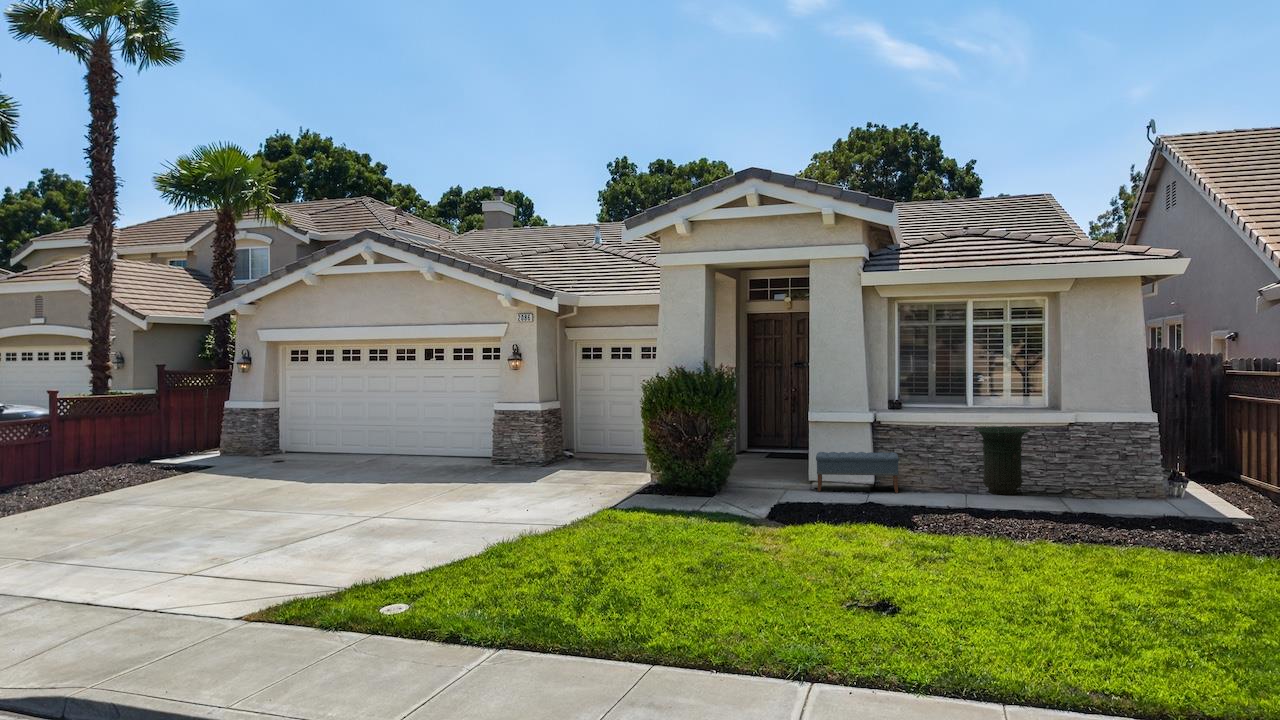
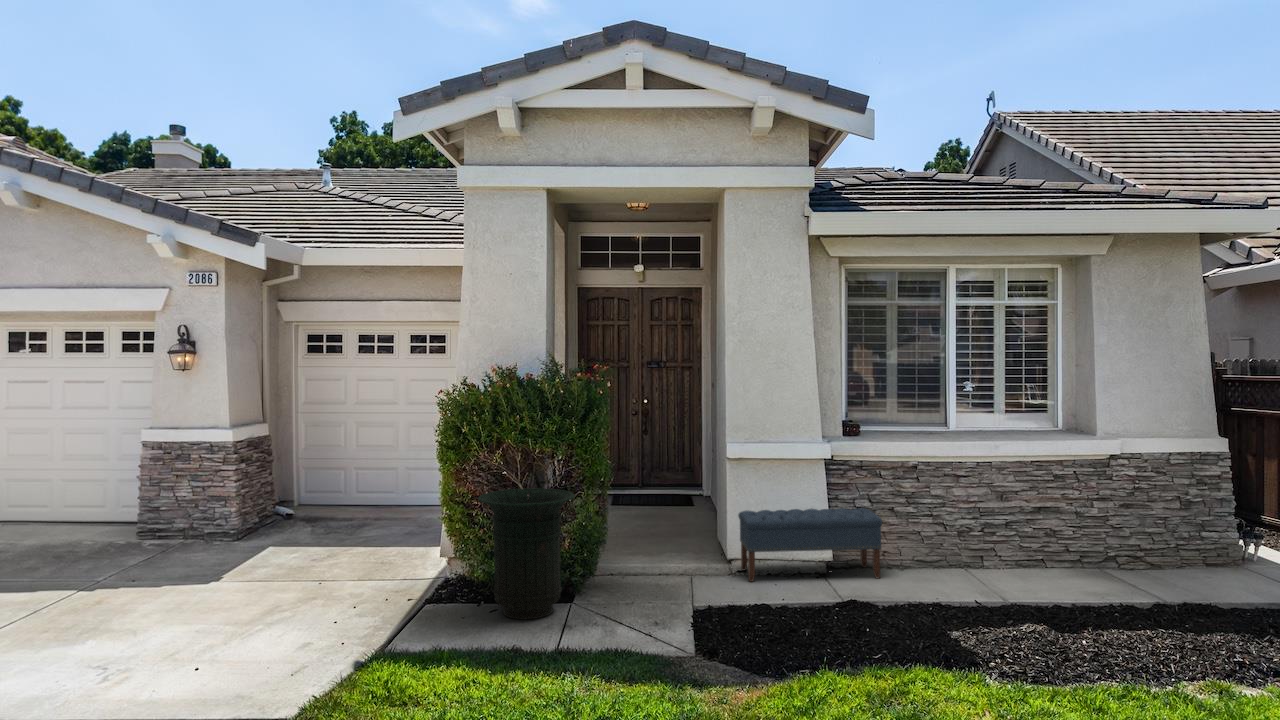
trash can: present [974,427,1030,495] -> present [478,488,575,619]

